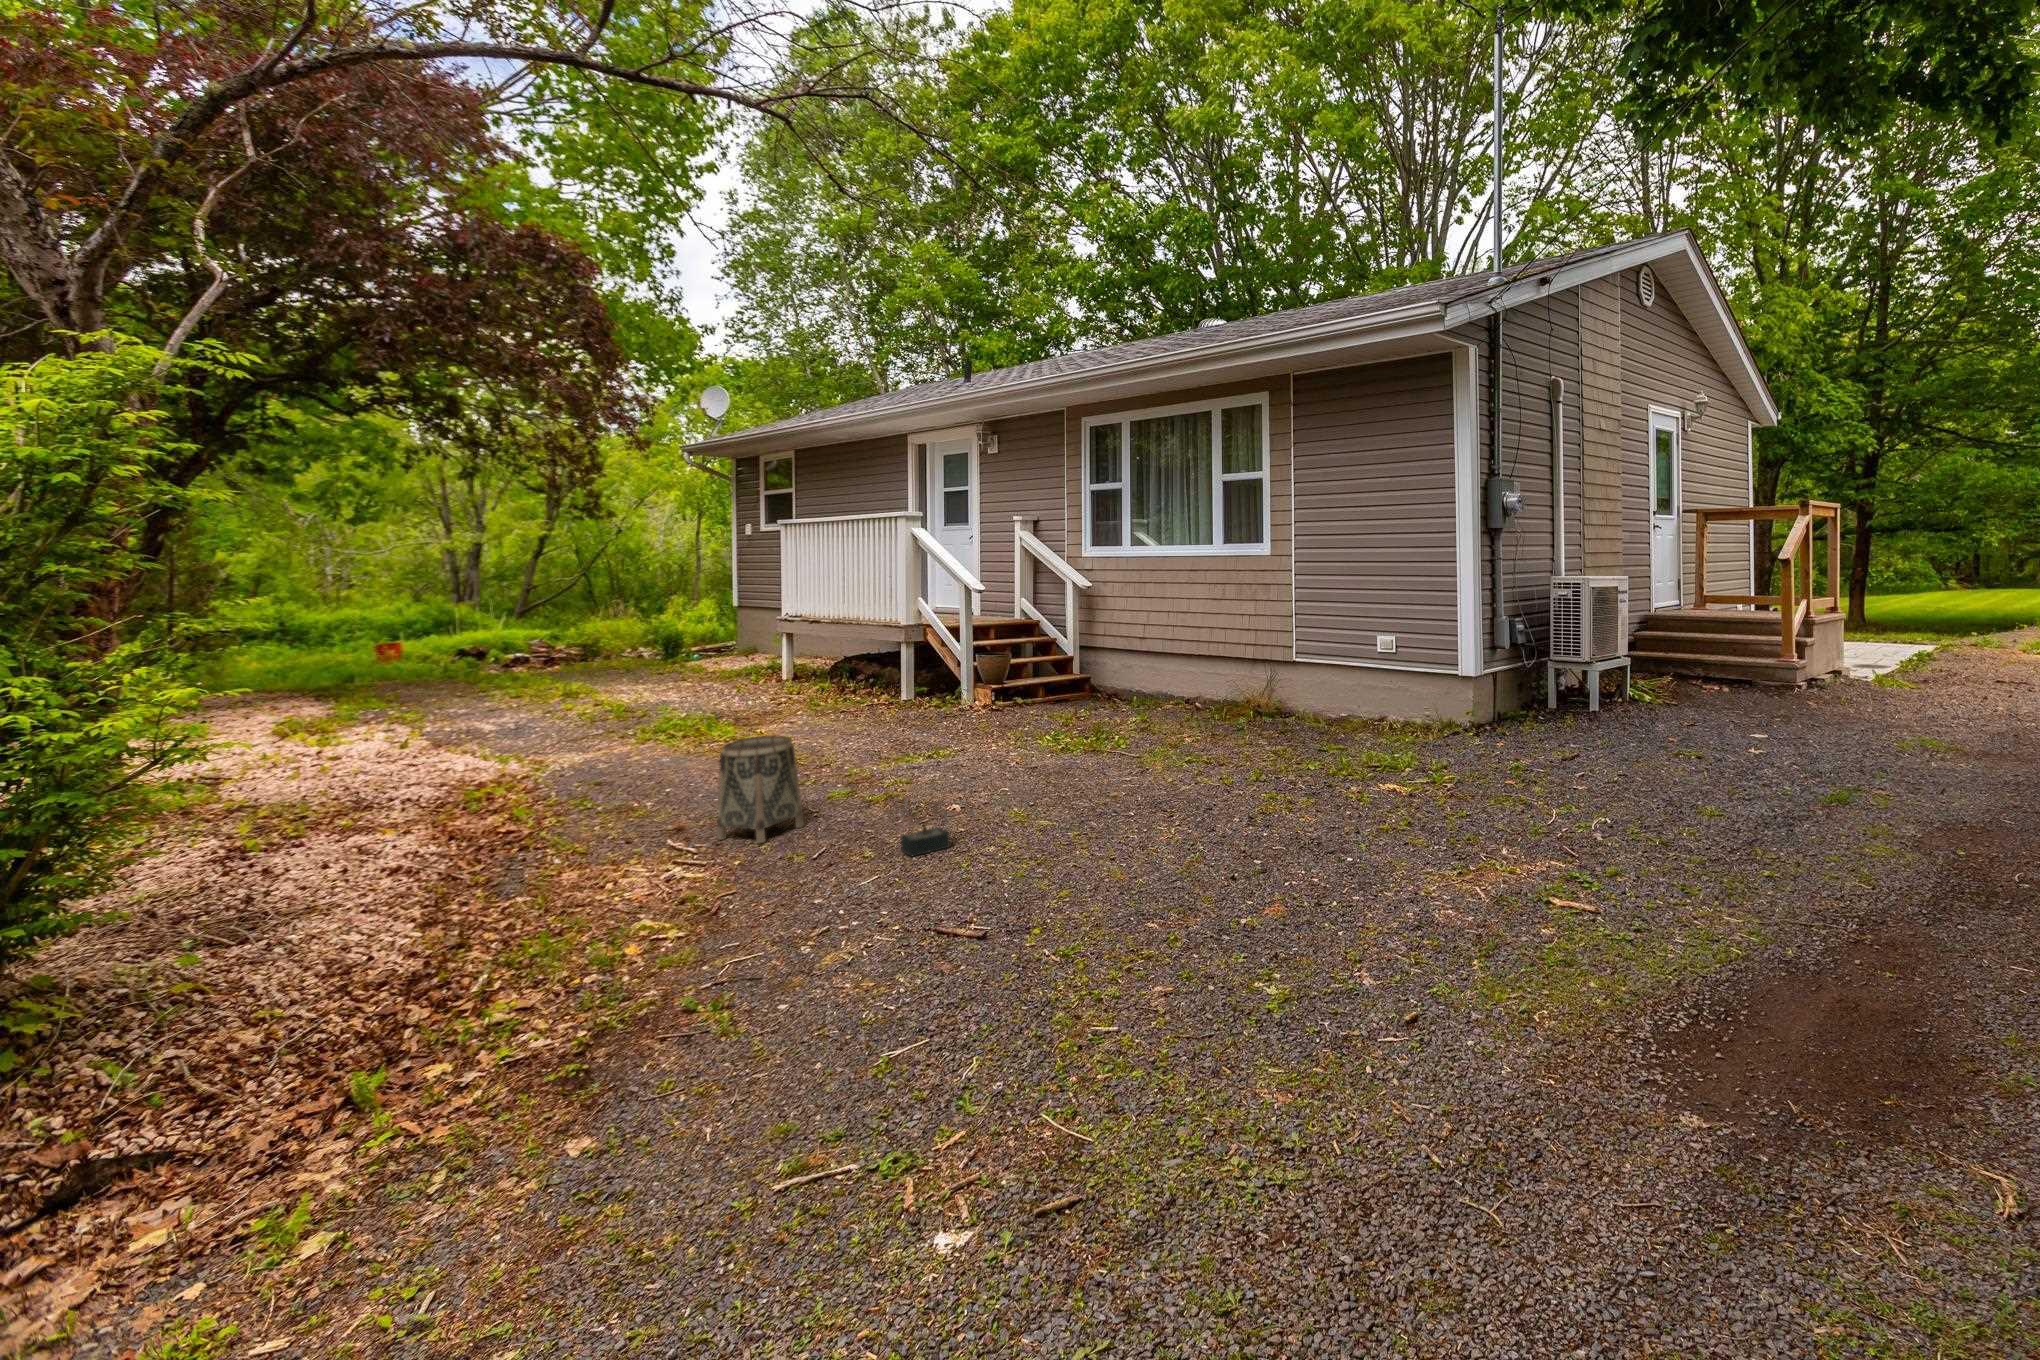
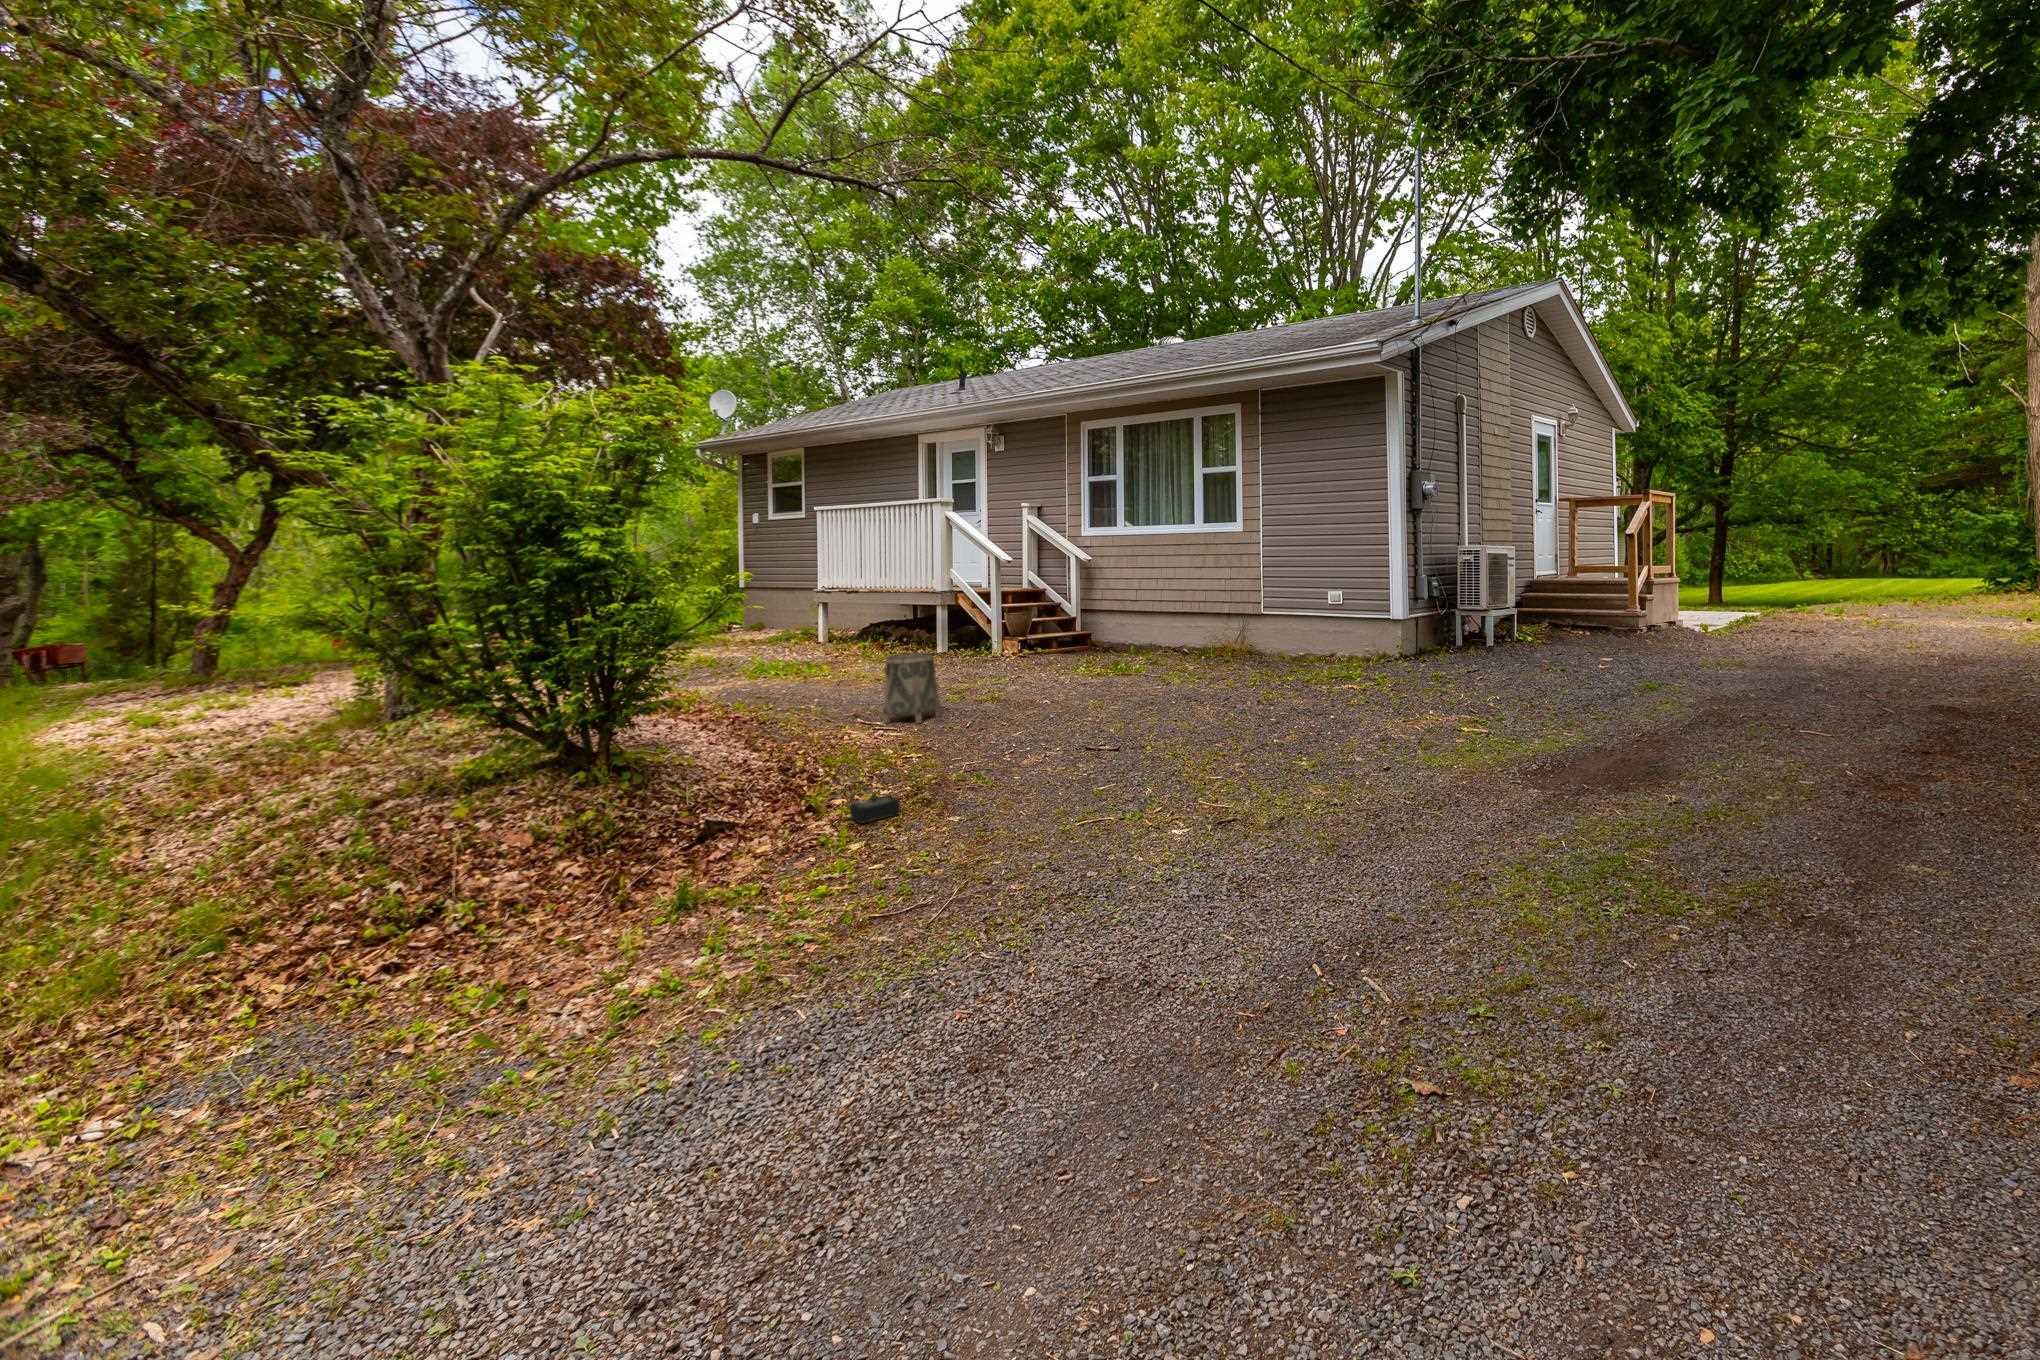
decorative plant: present [885,798,955,857] -> present [835,766,904,824]

